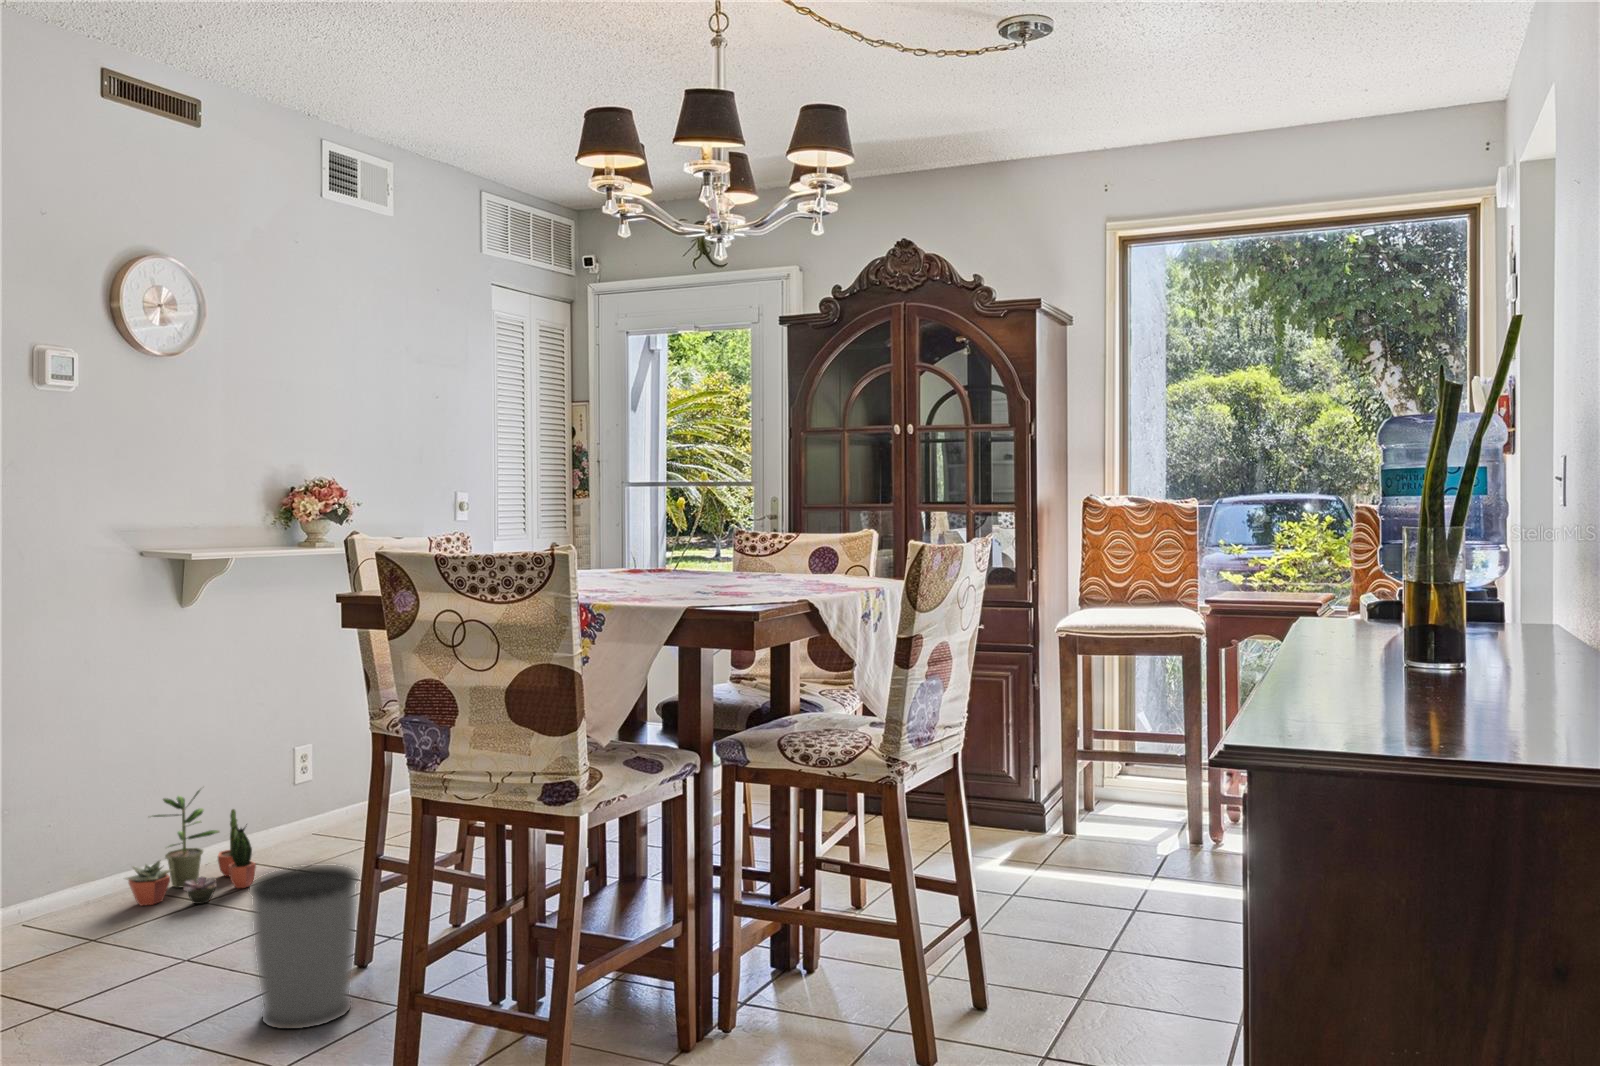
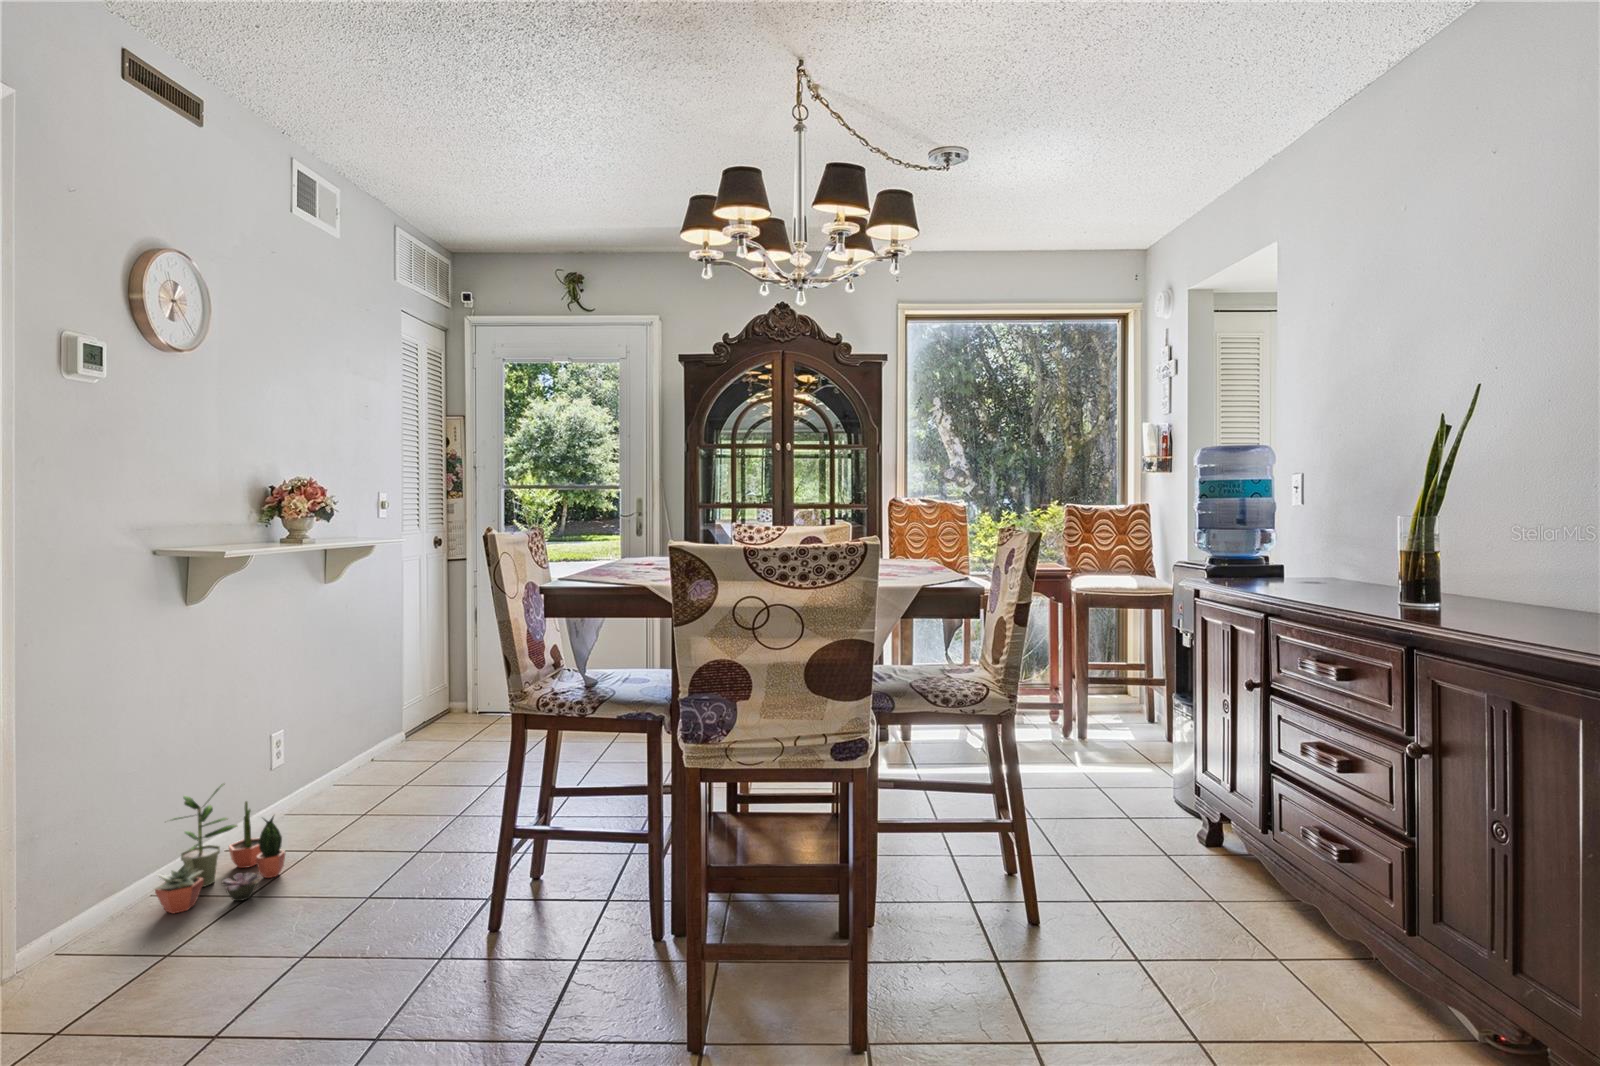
wastebasket: present [250,865,358,1029] -> none [437,841,540,1008]

